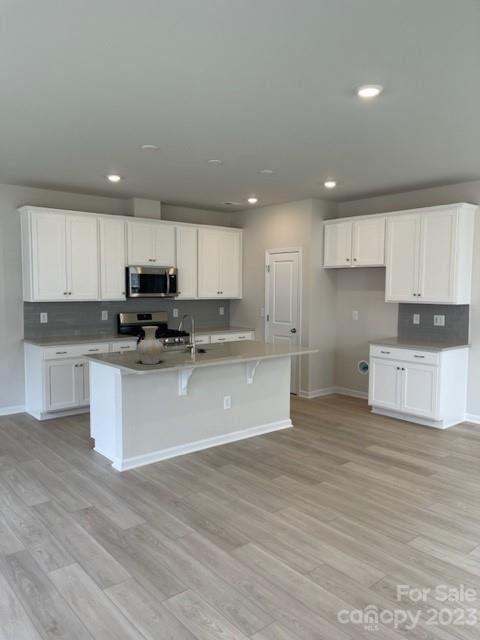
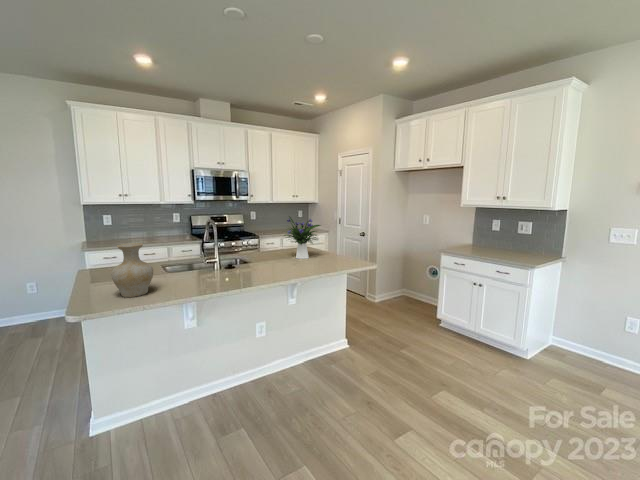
flower arrangement: none [232,310,267,347] -> present [284,216,320,259]

